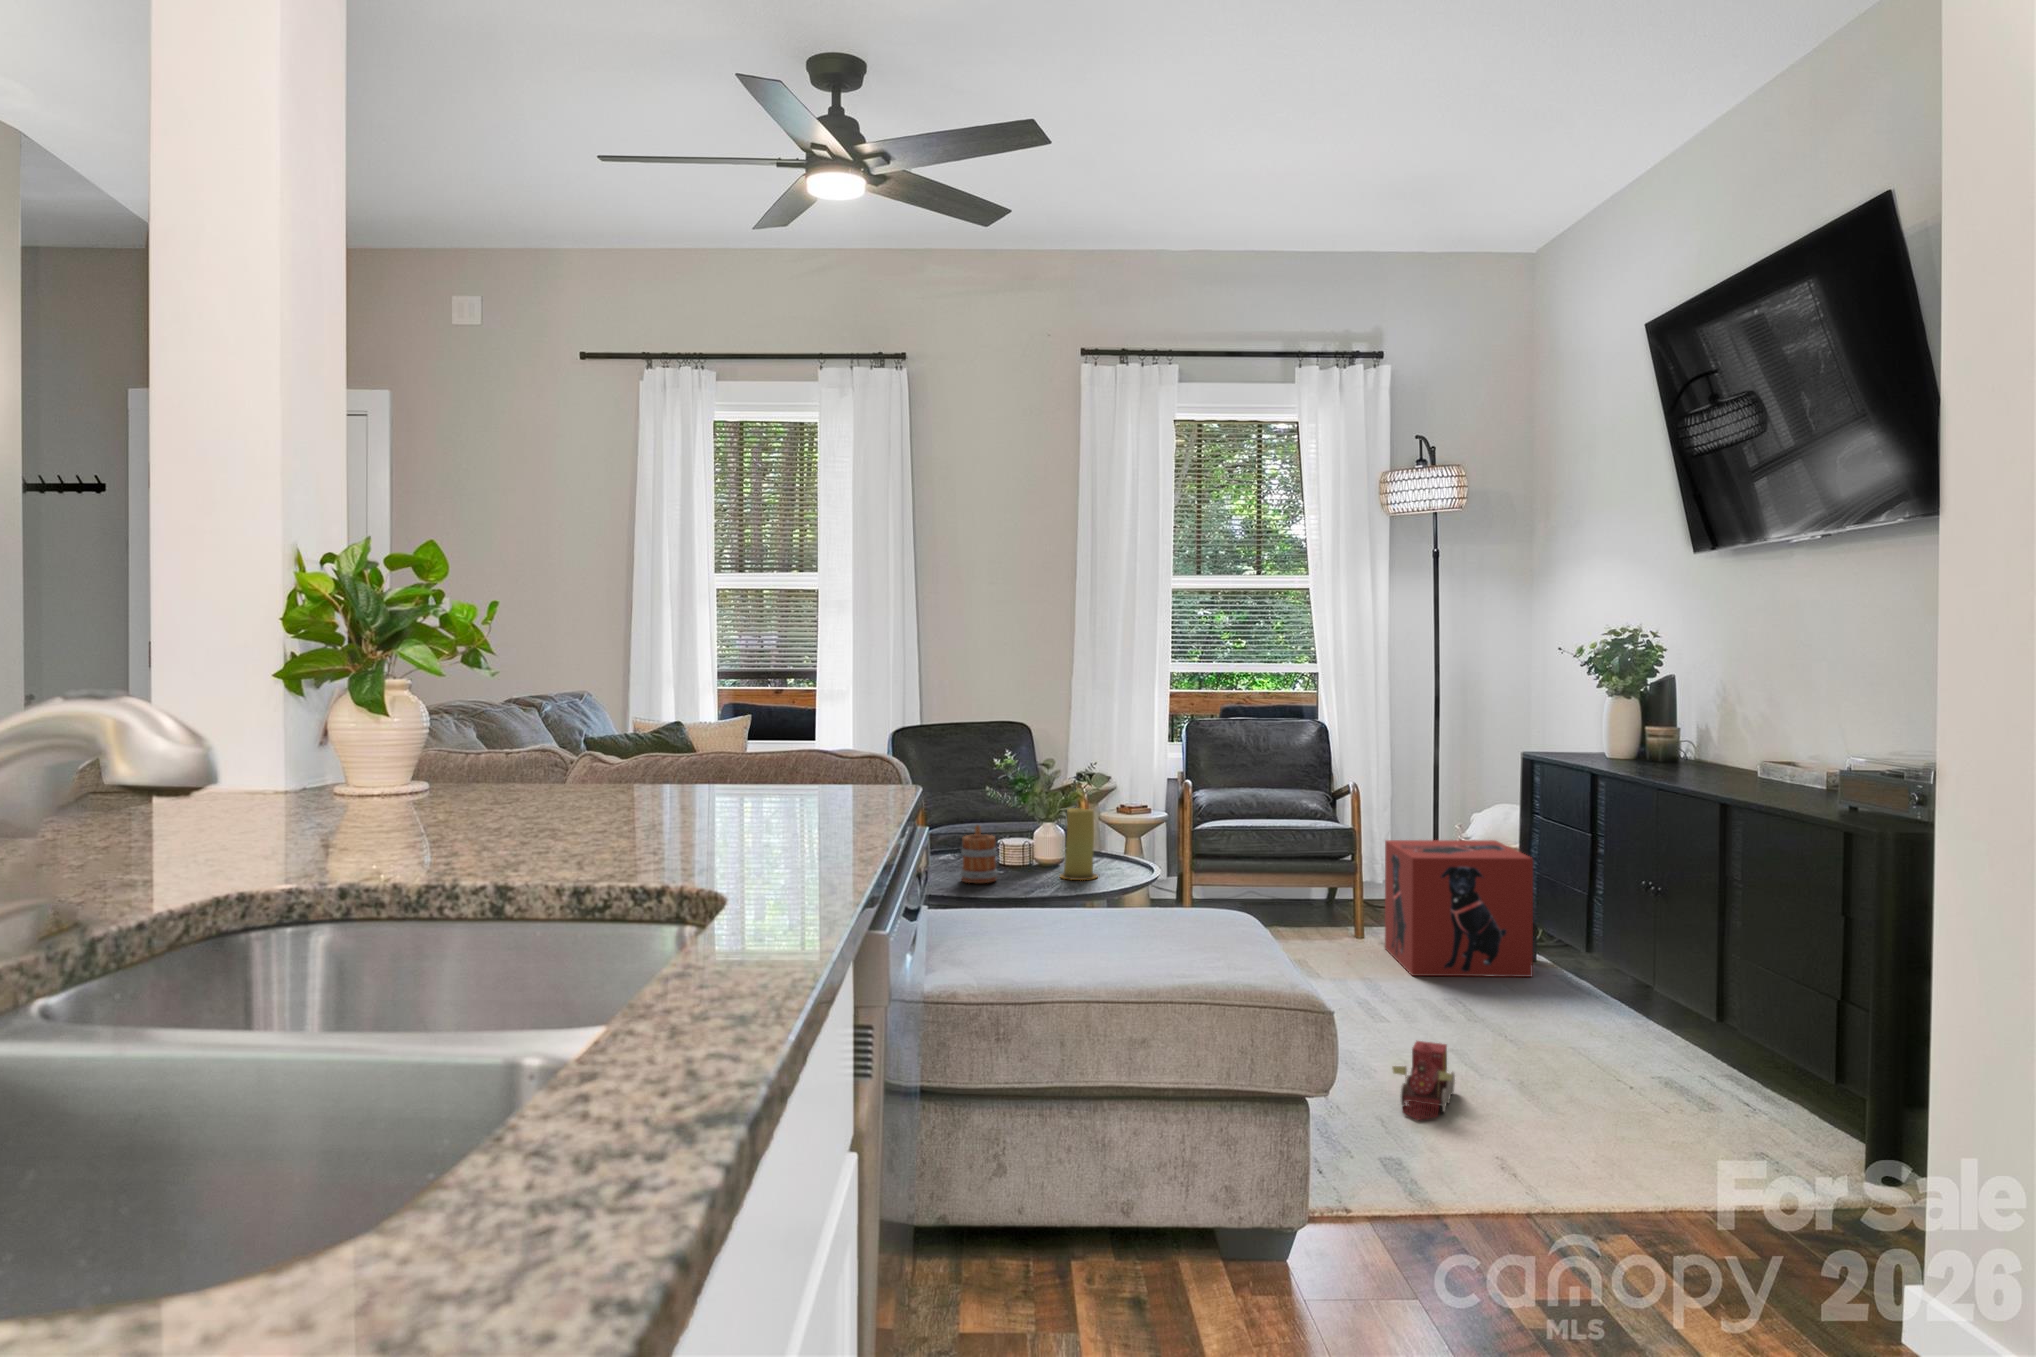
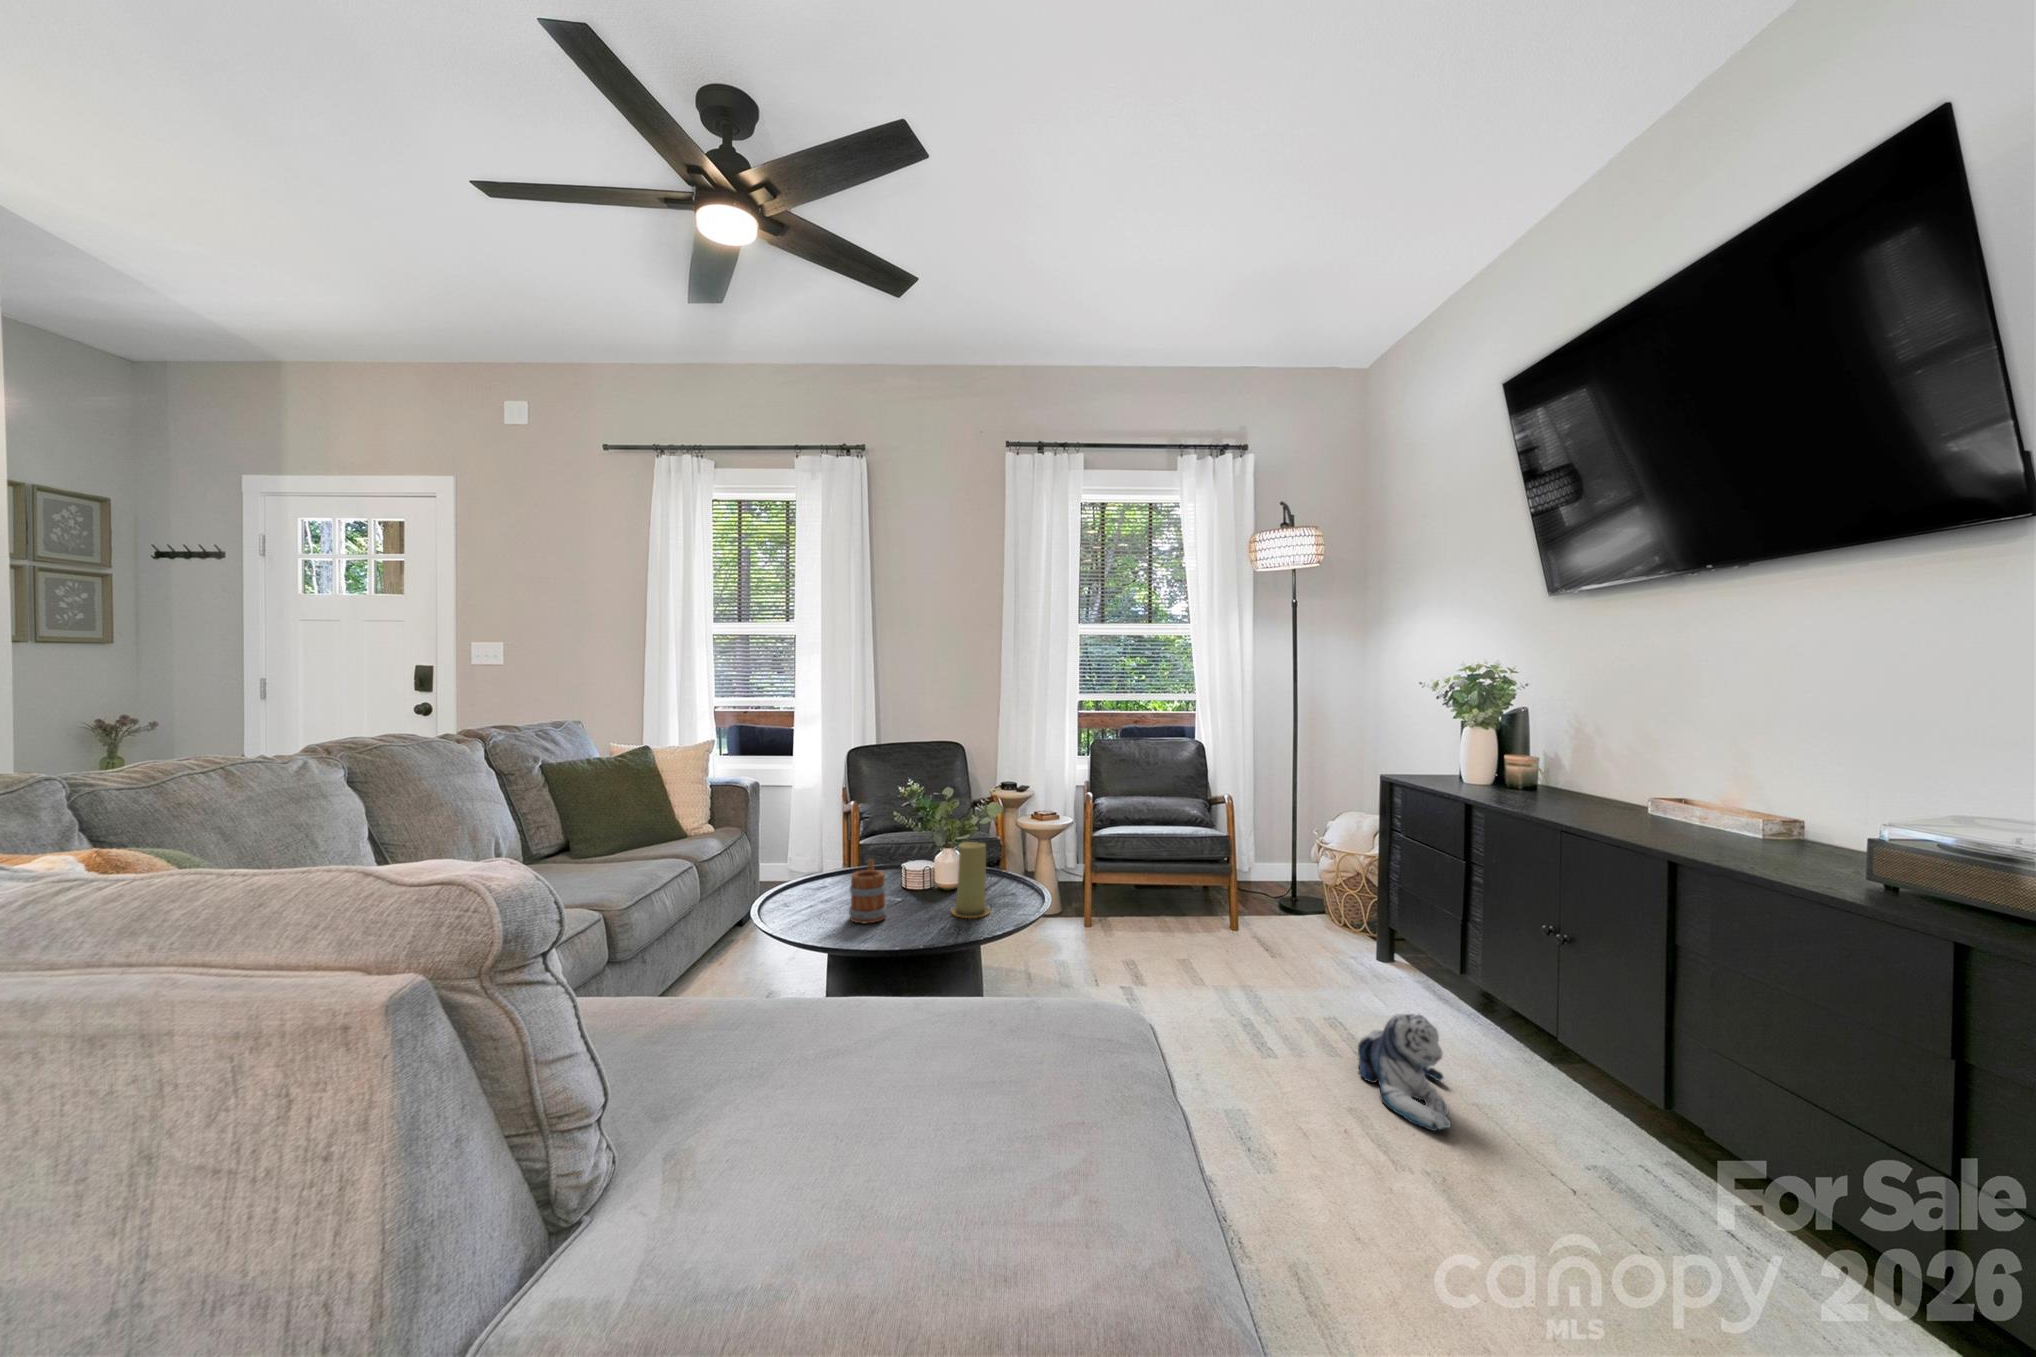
storage box: present [1385,840,1533,977] -> none [1260,850,1402,985]
plush toy: none [1462,965,1544,1060] -> present [1358,1014,1451,1131]
toy train: present [1393,1041,1455,1119] -> none [1312,1132,1390,1269]

